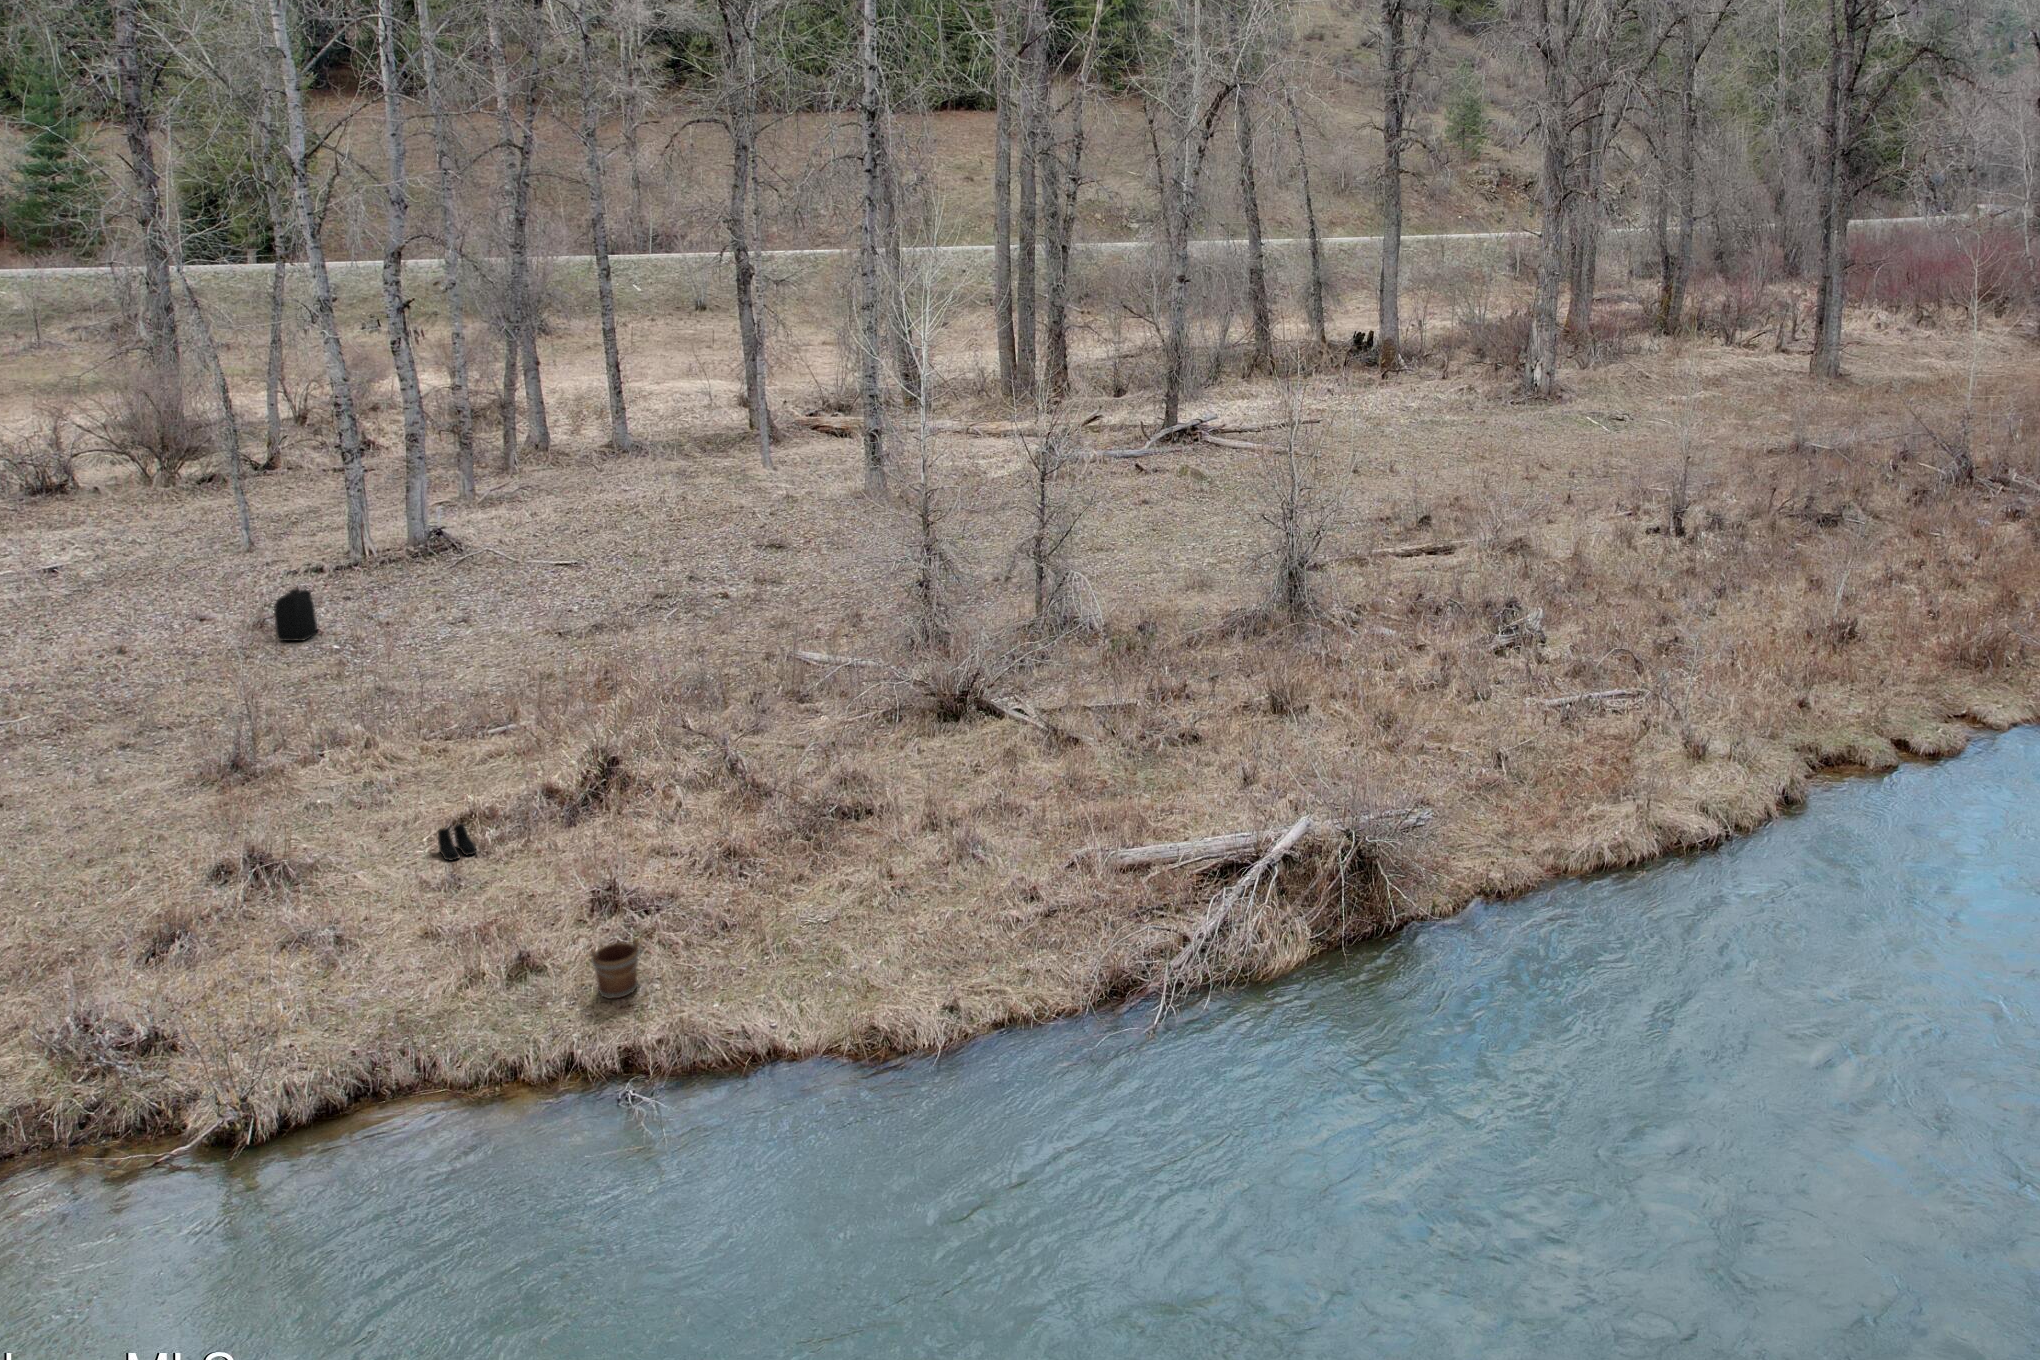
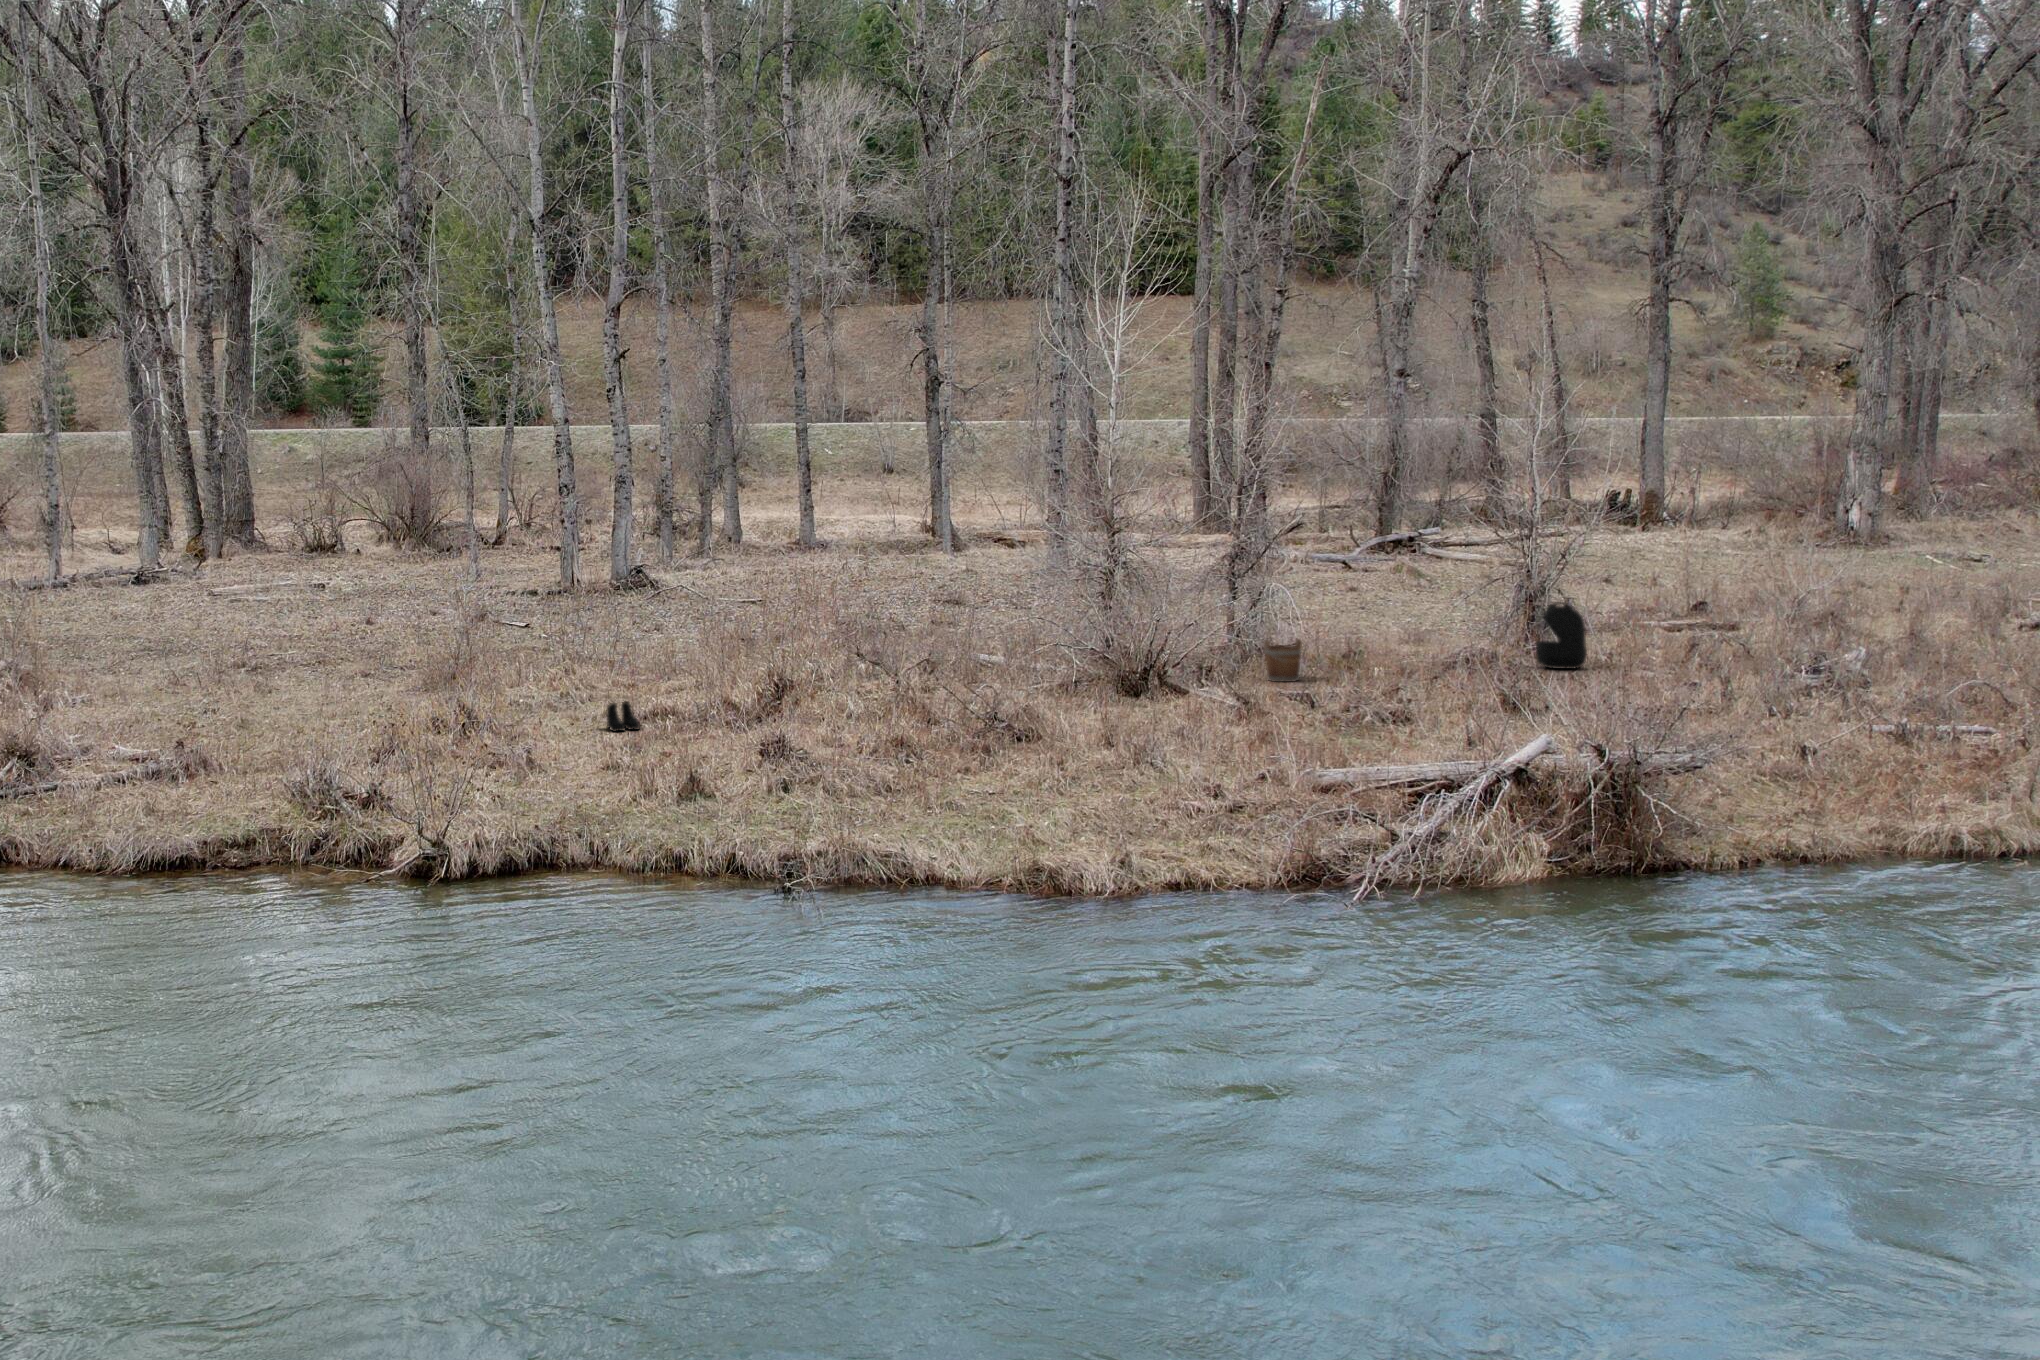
backpack: present [274,589,317,641] -> present [1536,602,1587,669]
bucket: present [591,939,640,999] -> present [1264,639,1304,682]

